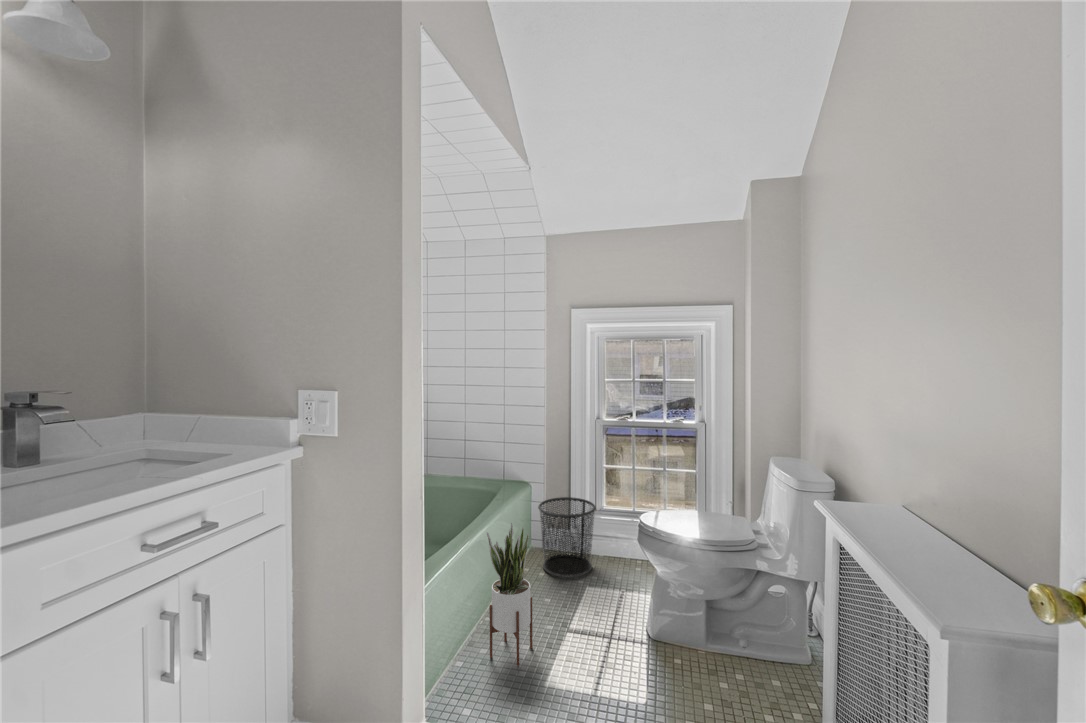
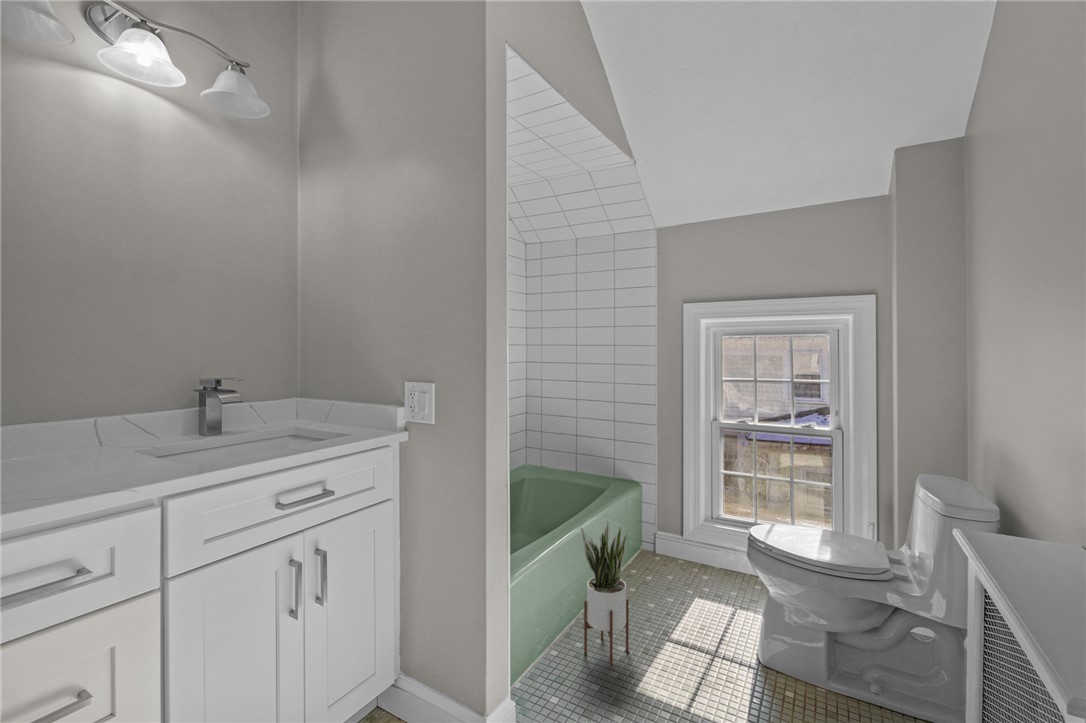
waste bin: present [538,497,596,577] -> none [647,502,710,587]

